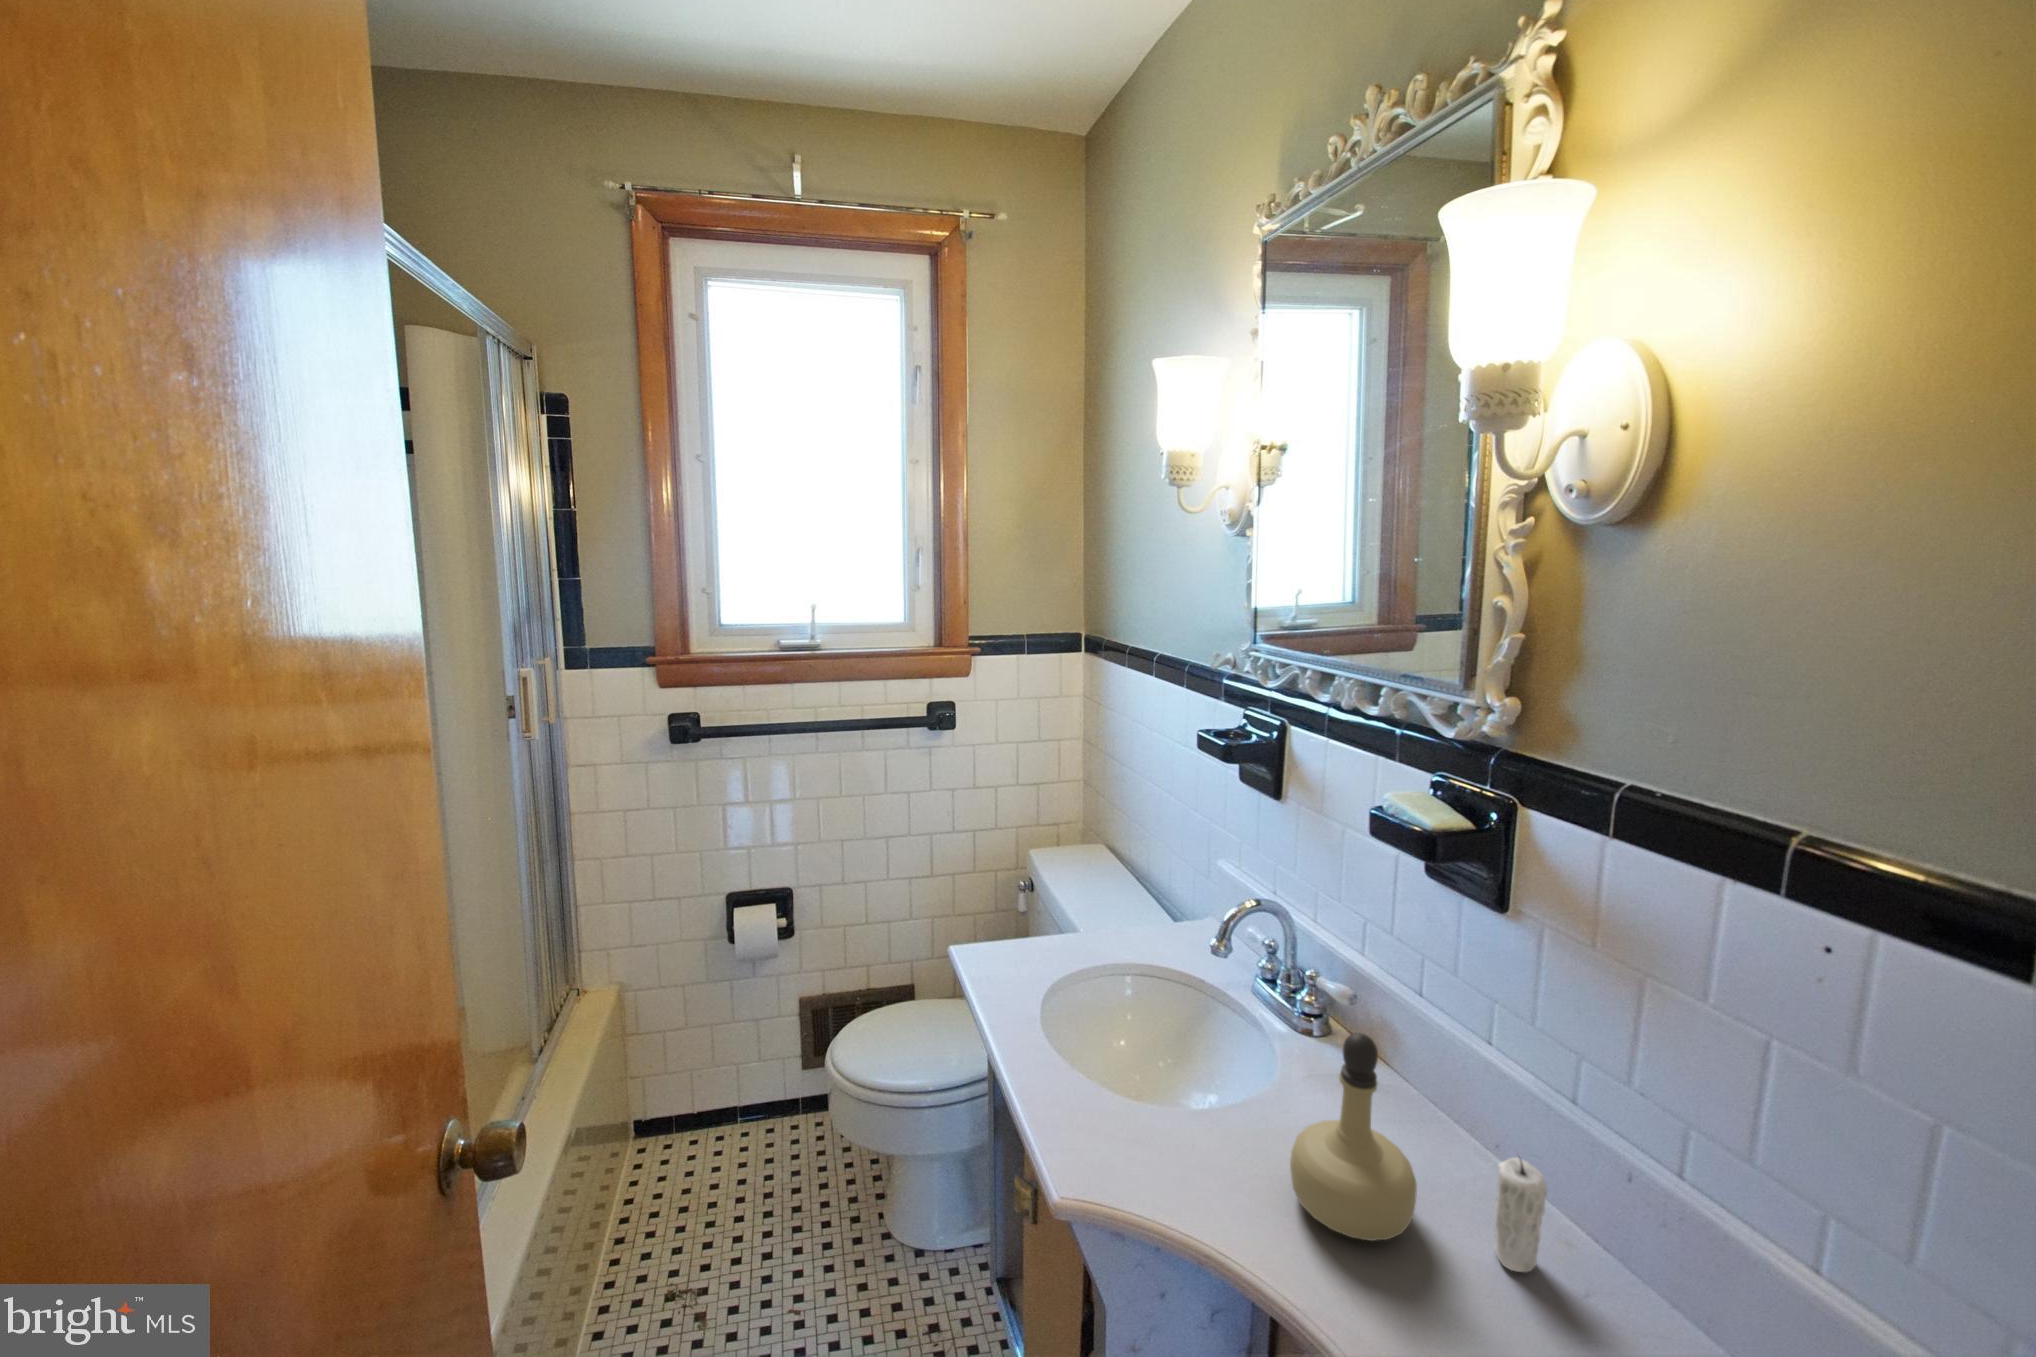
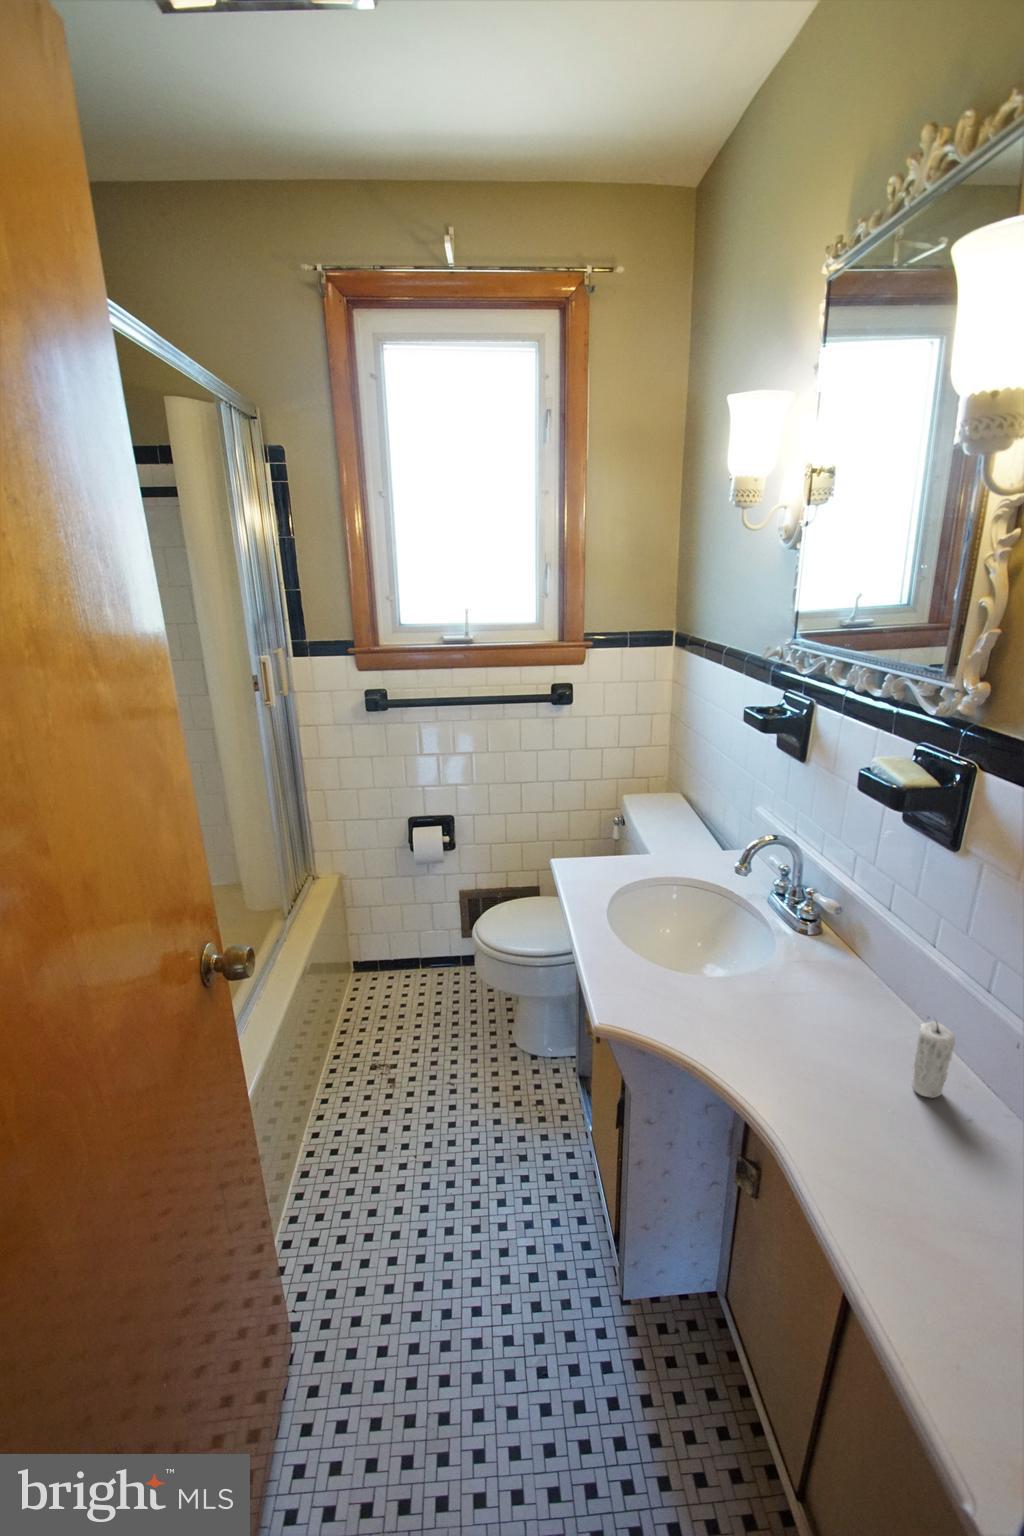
perfume bottle: present [1290,1033,1417,1241] -> none [766,927,858,1065]

